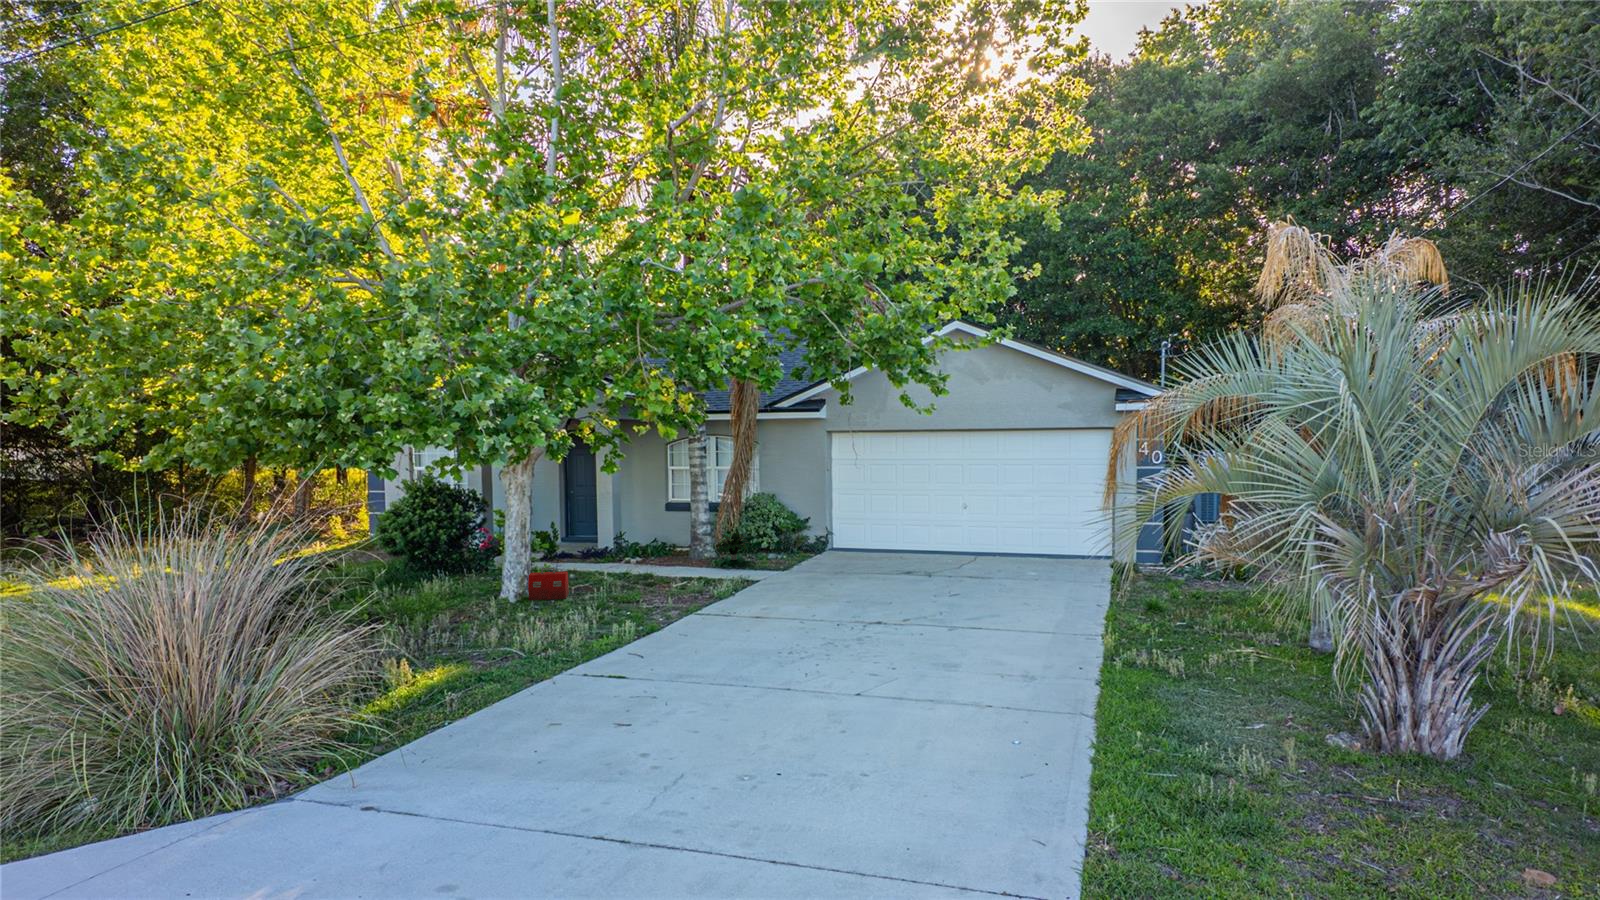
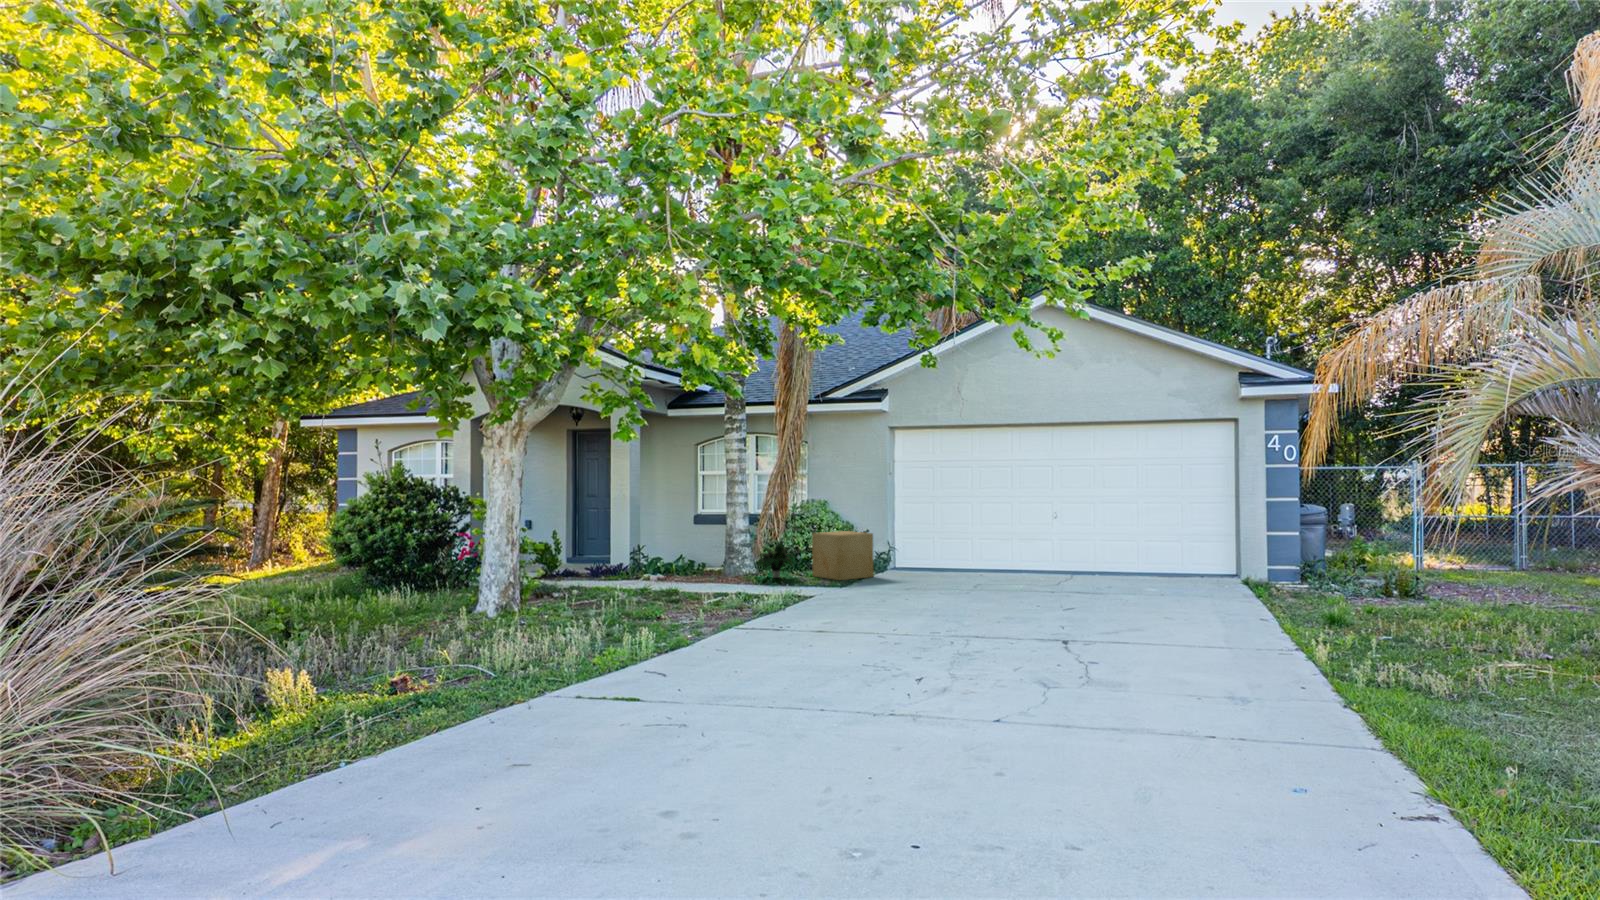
cardboard box: none [763,519,812,562] -> present [812,531,874,580]
toolbox: present [528,568,569,600] -> none [515,570,568,612]

